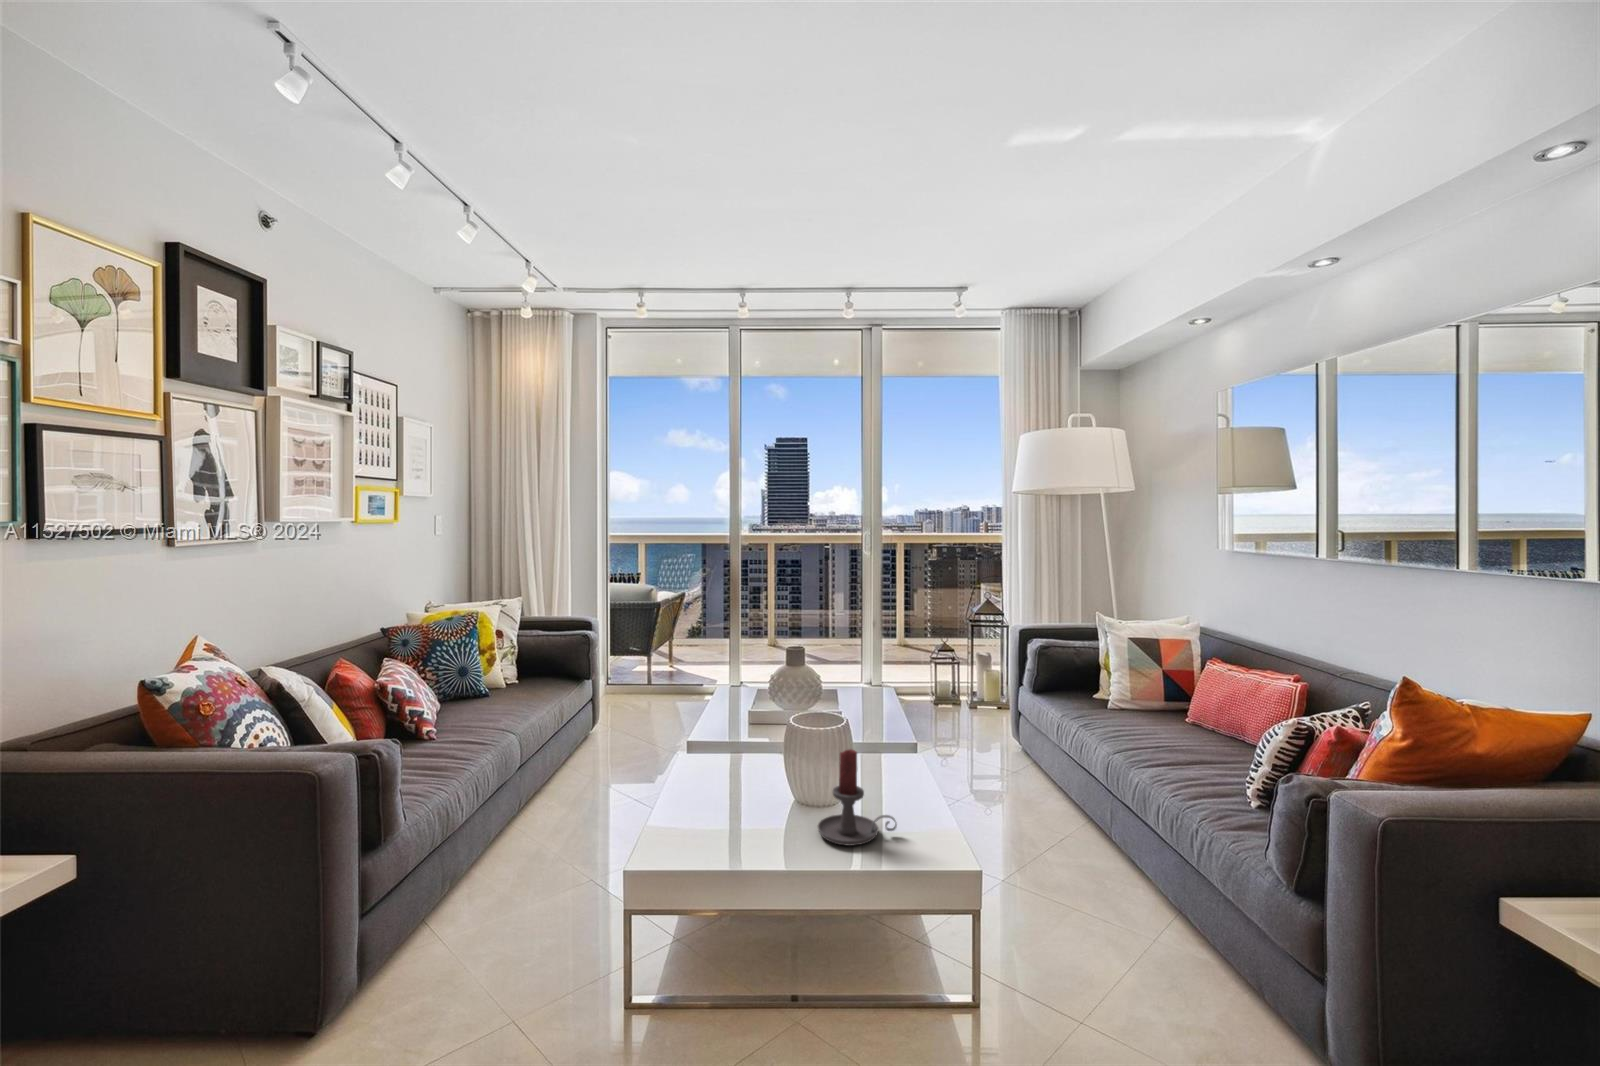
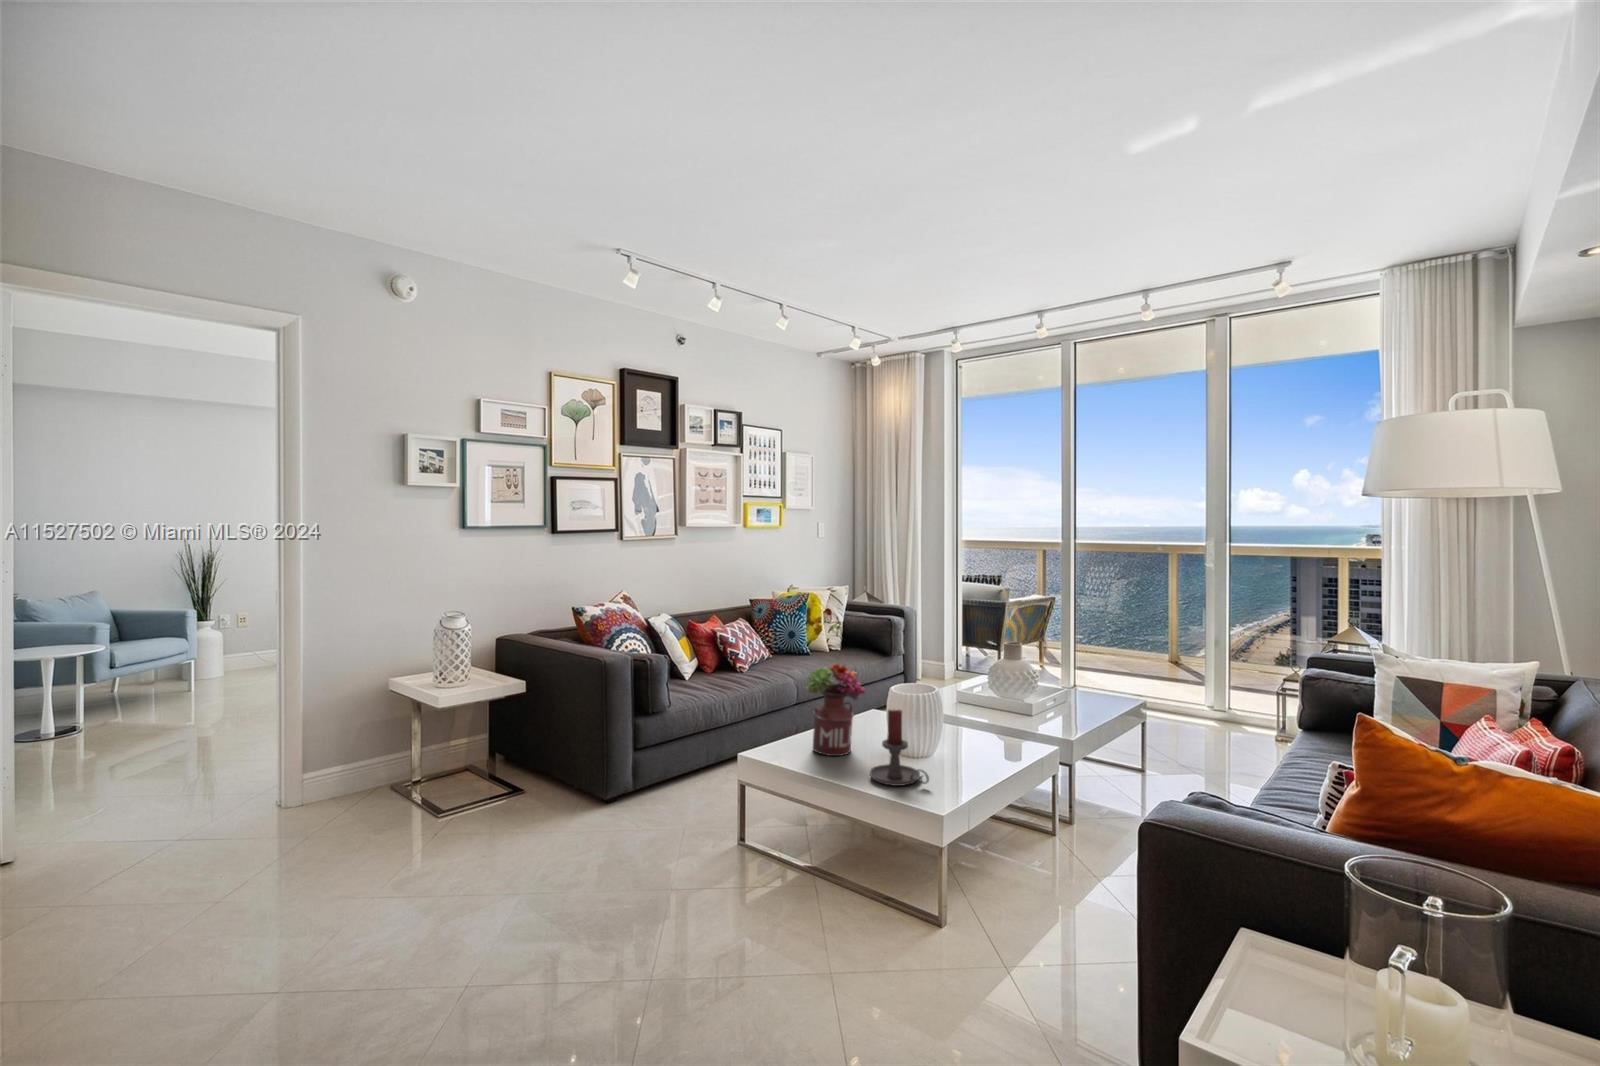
flower arrangement: none [699,703,773,829] -> present [806,663,865,756]

